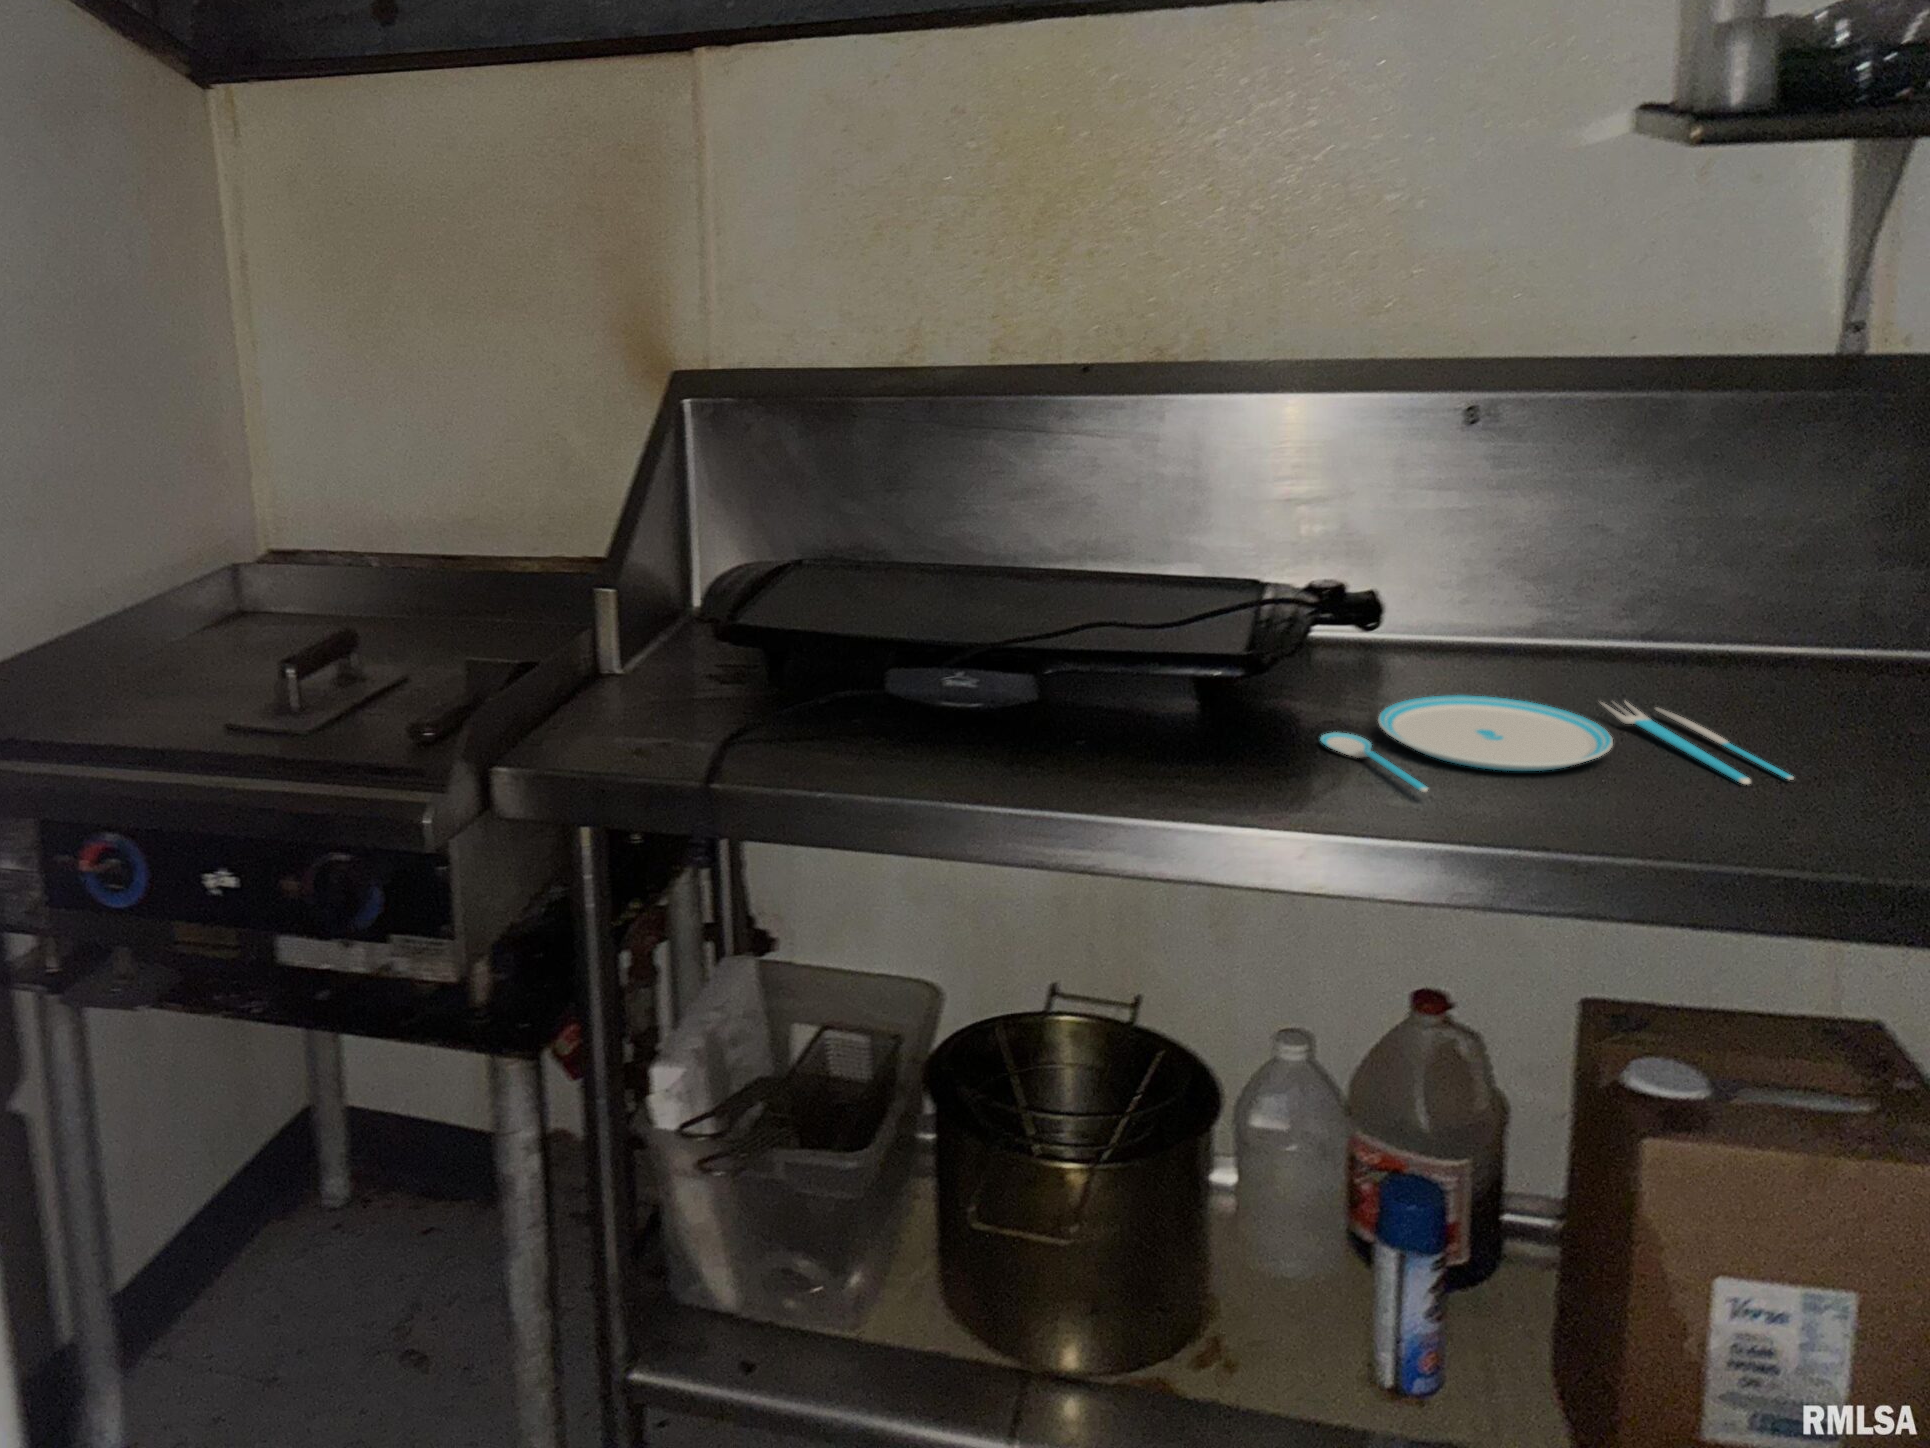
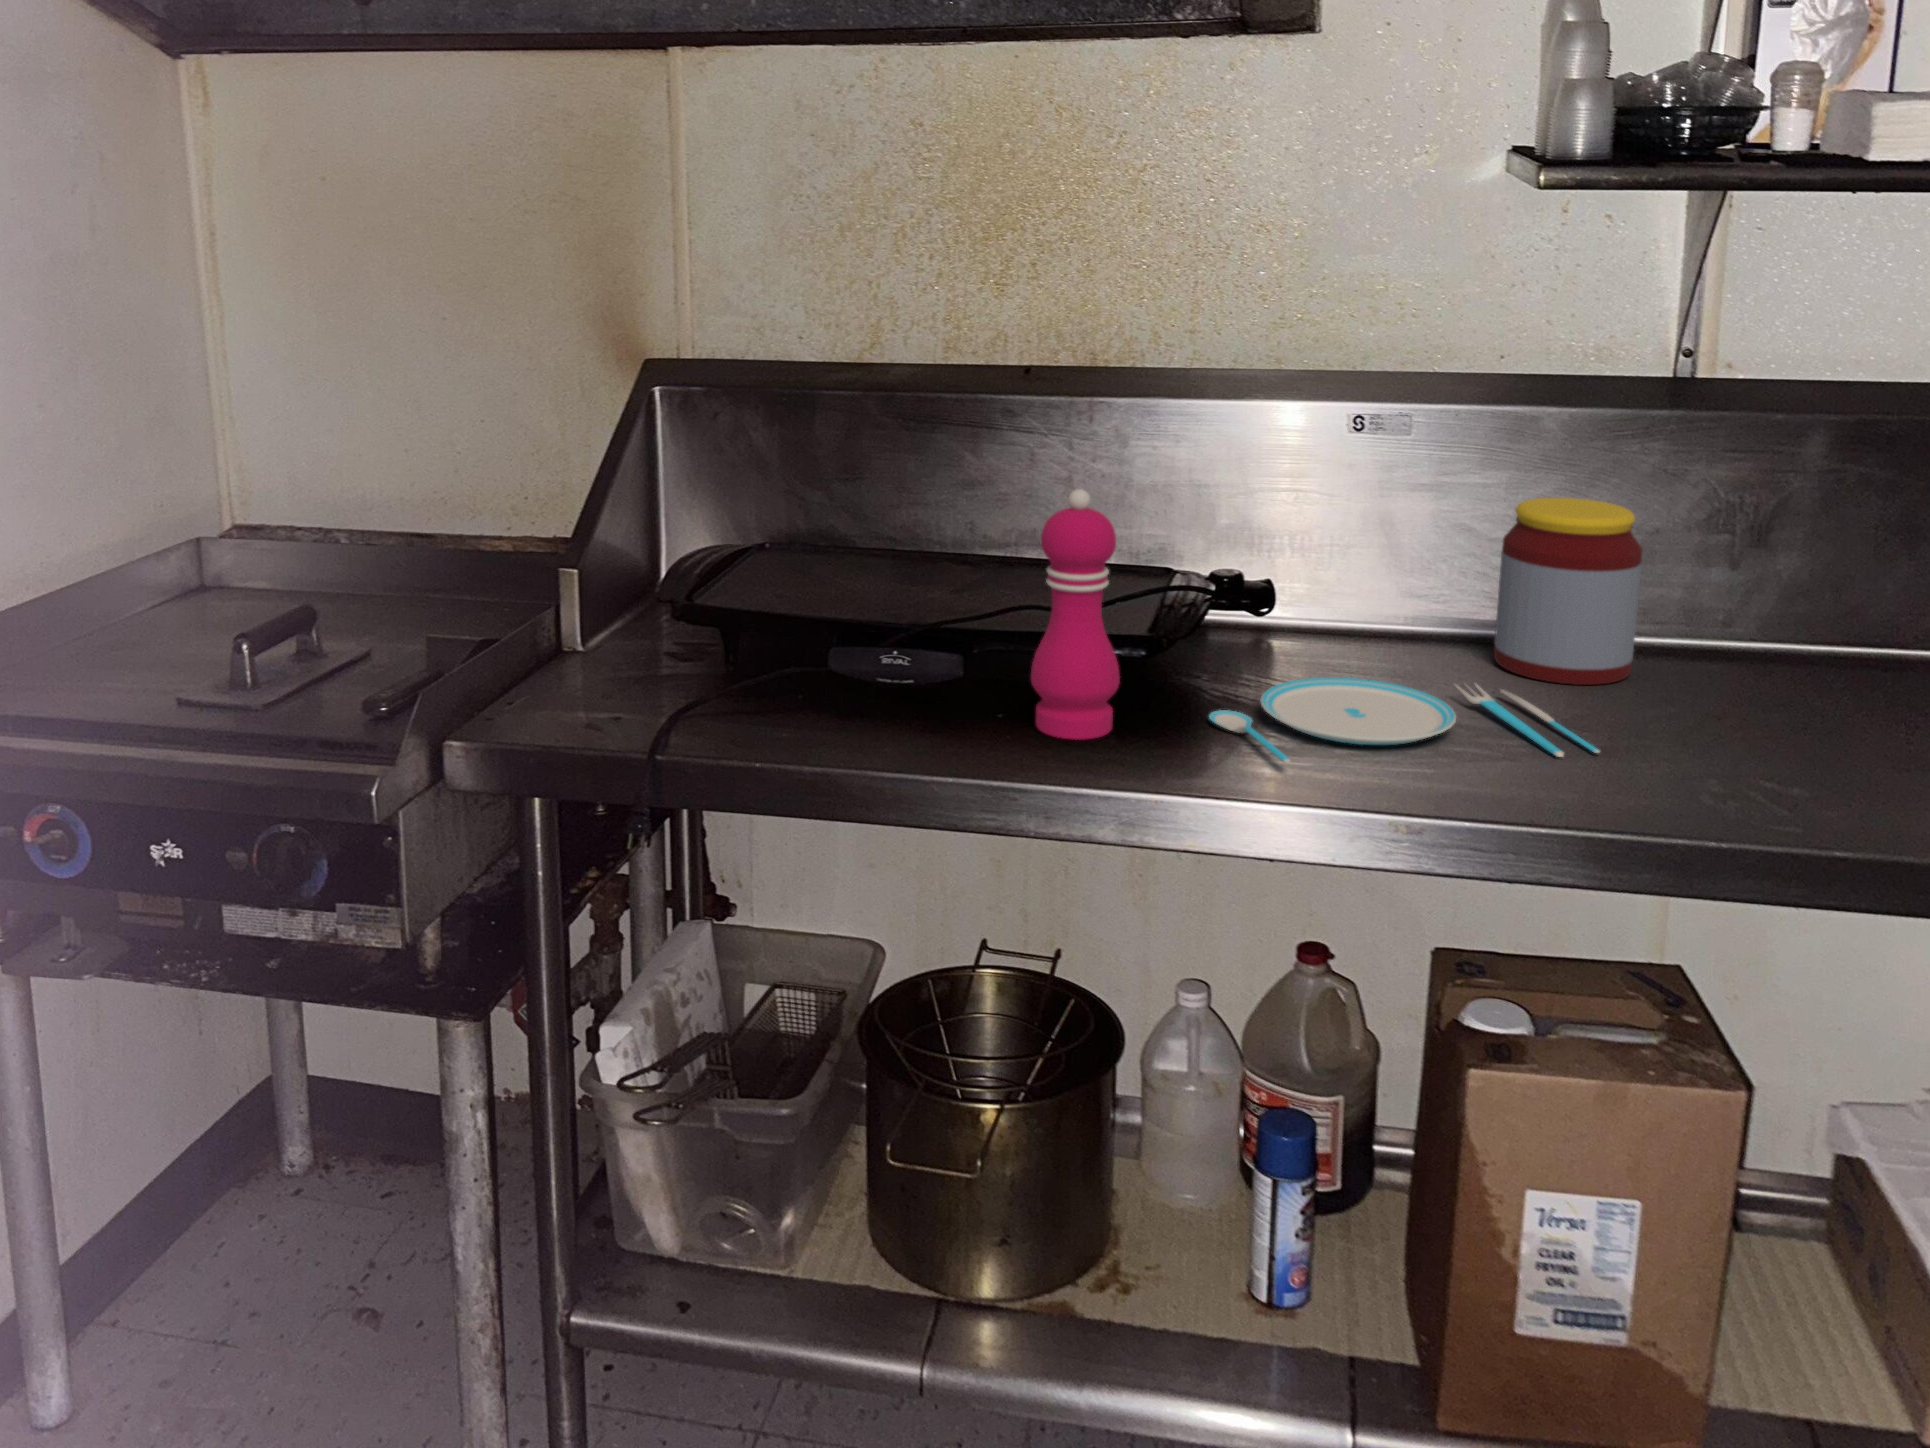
pepper mill: none [1118,491,1220,766] -> present [1031,489,1120,740]
jar: none [1636,492,1816,702] -> present [1494,498,1642,685]

